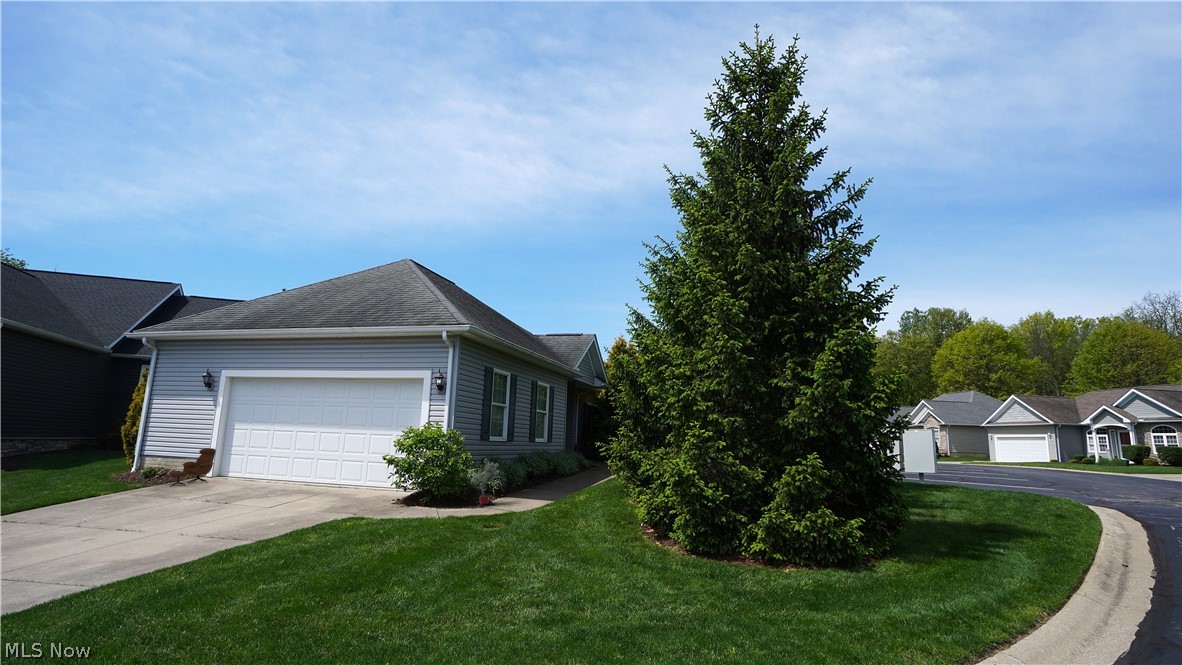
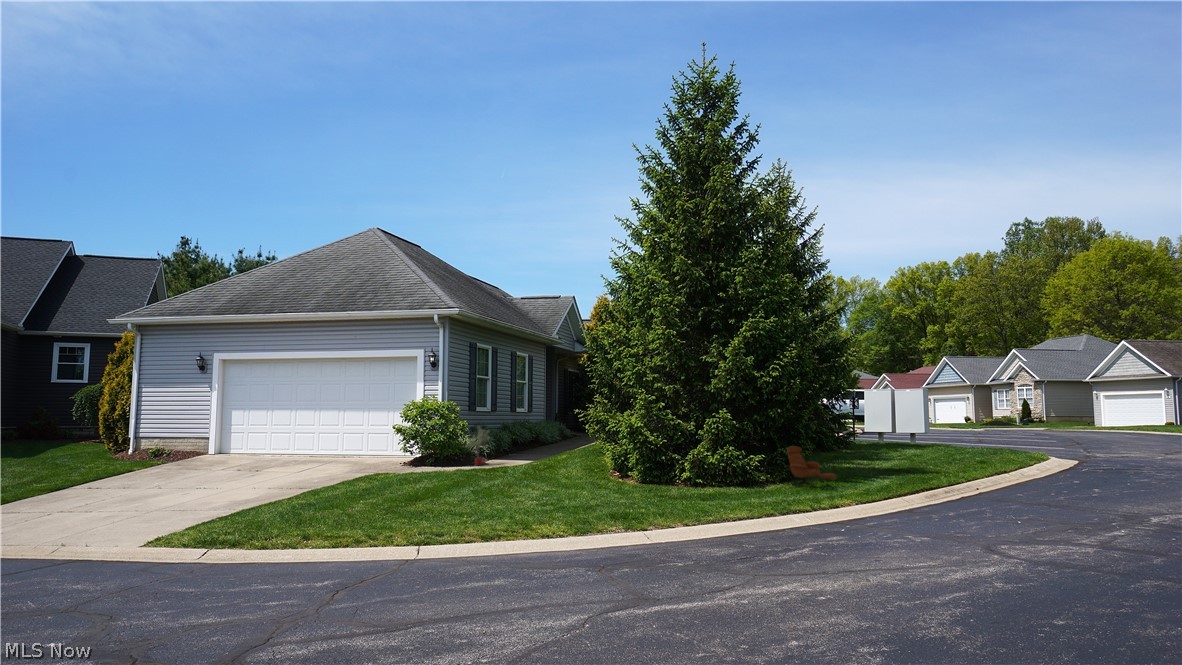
lounge chair: present [170,448,216,486] -> present [787,446,836,488]

